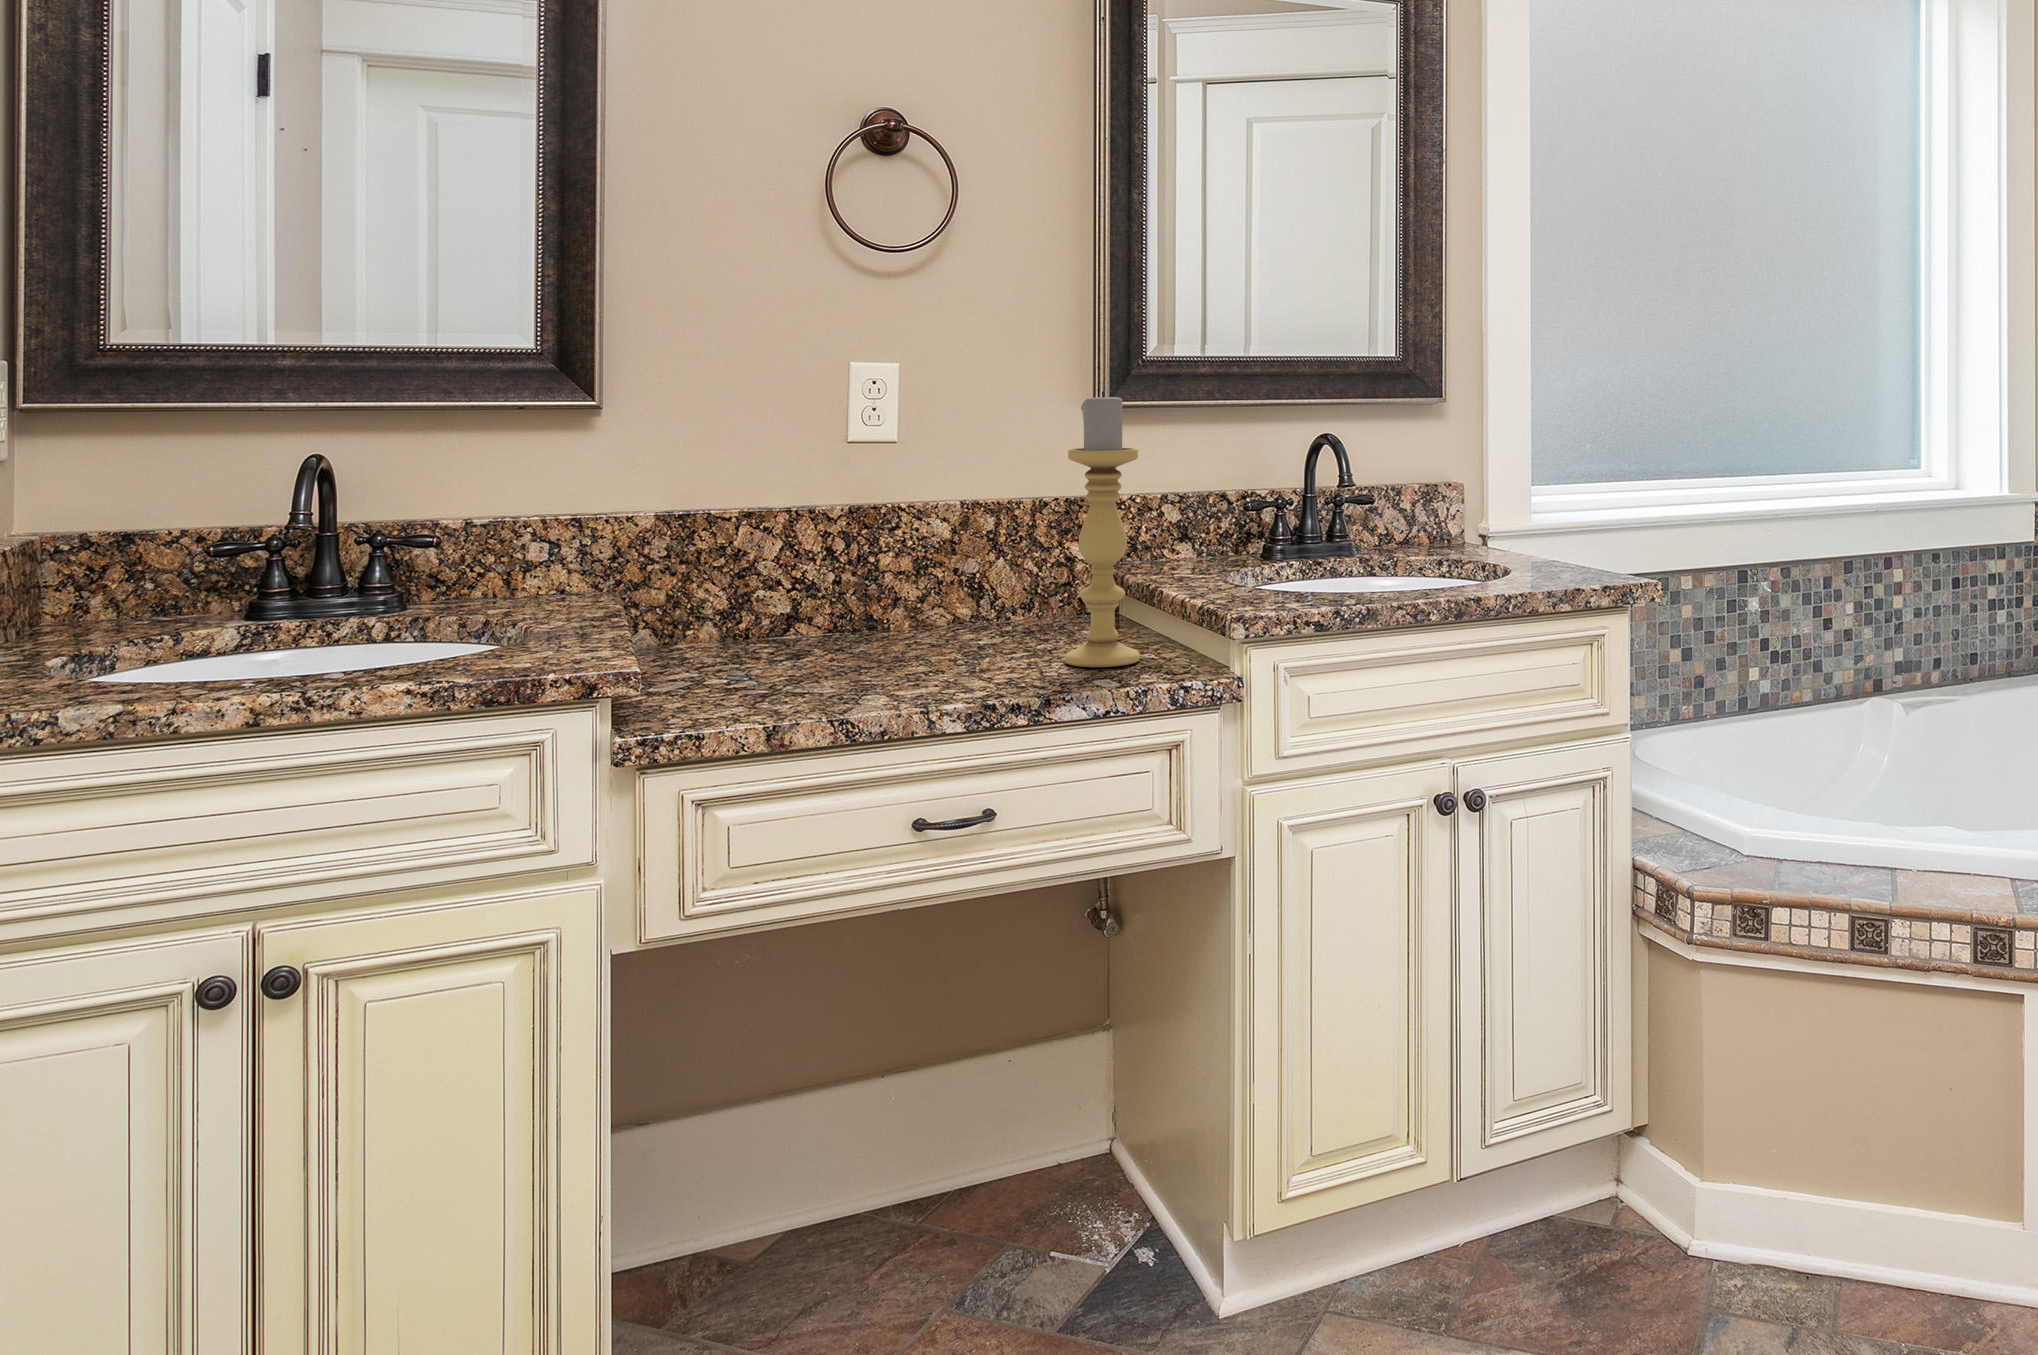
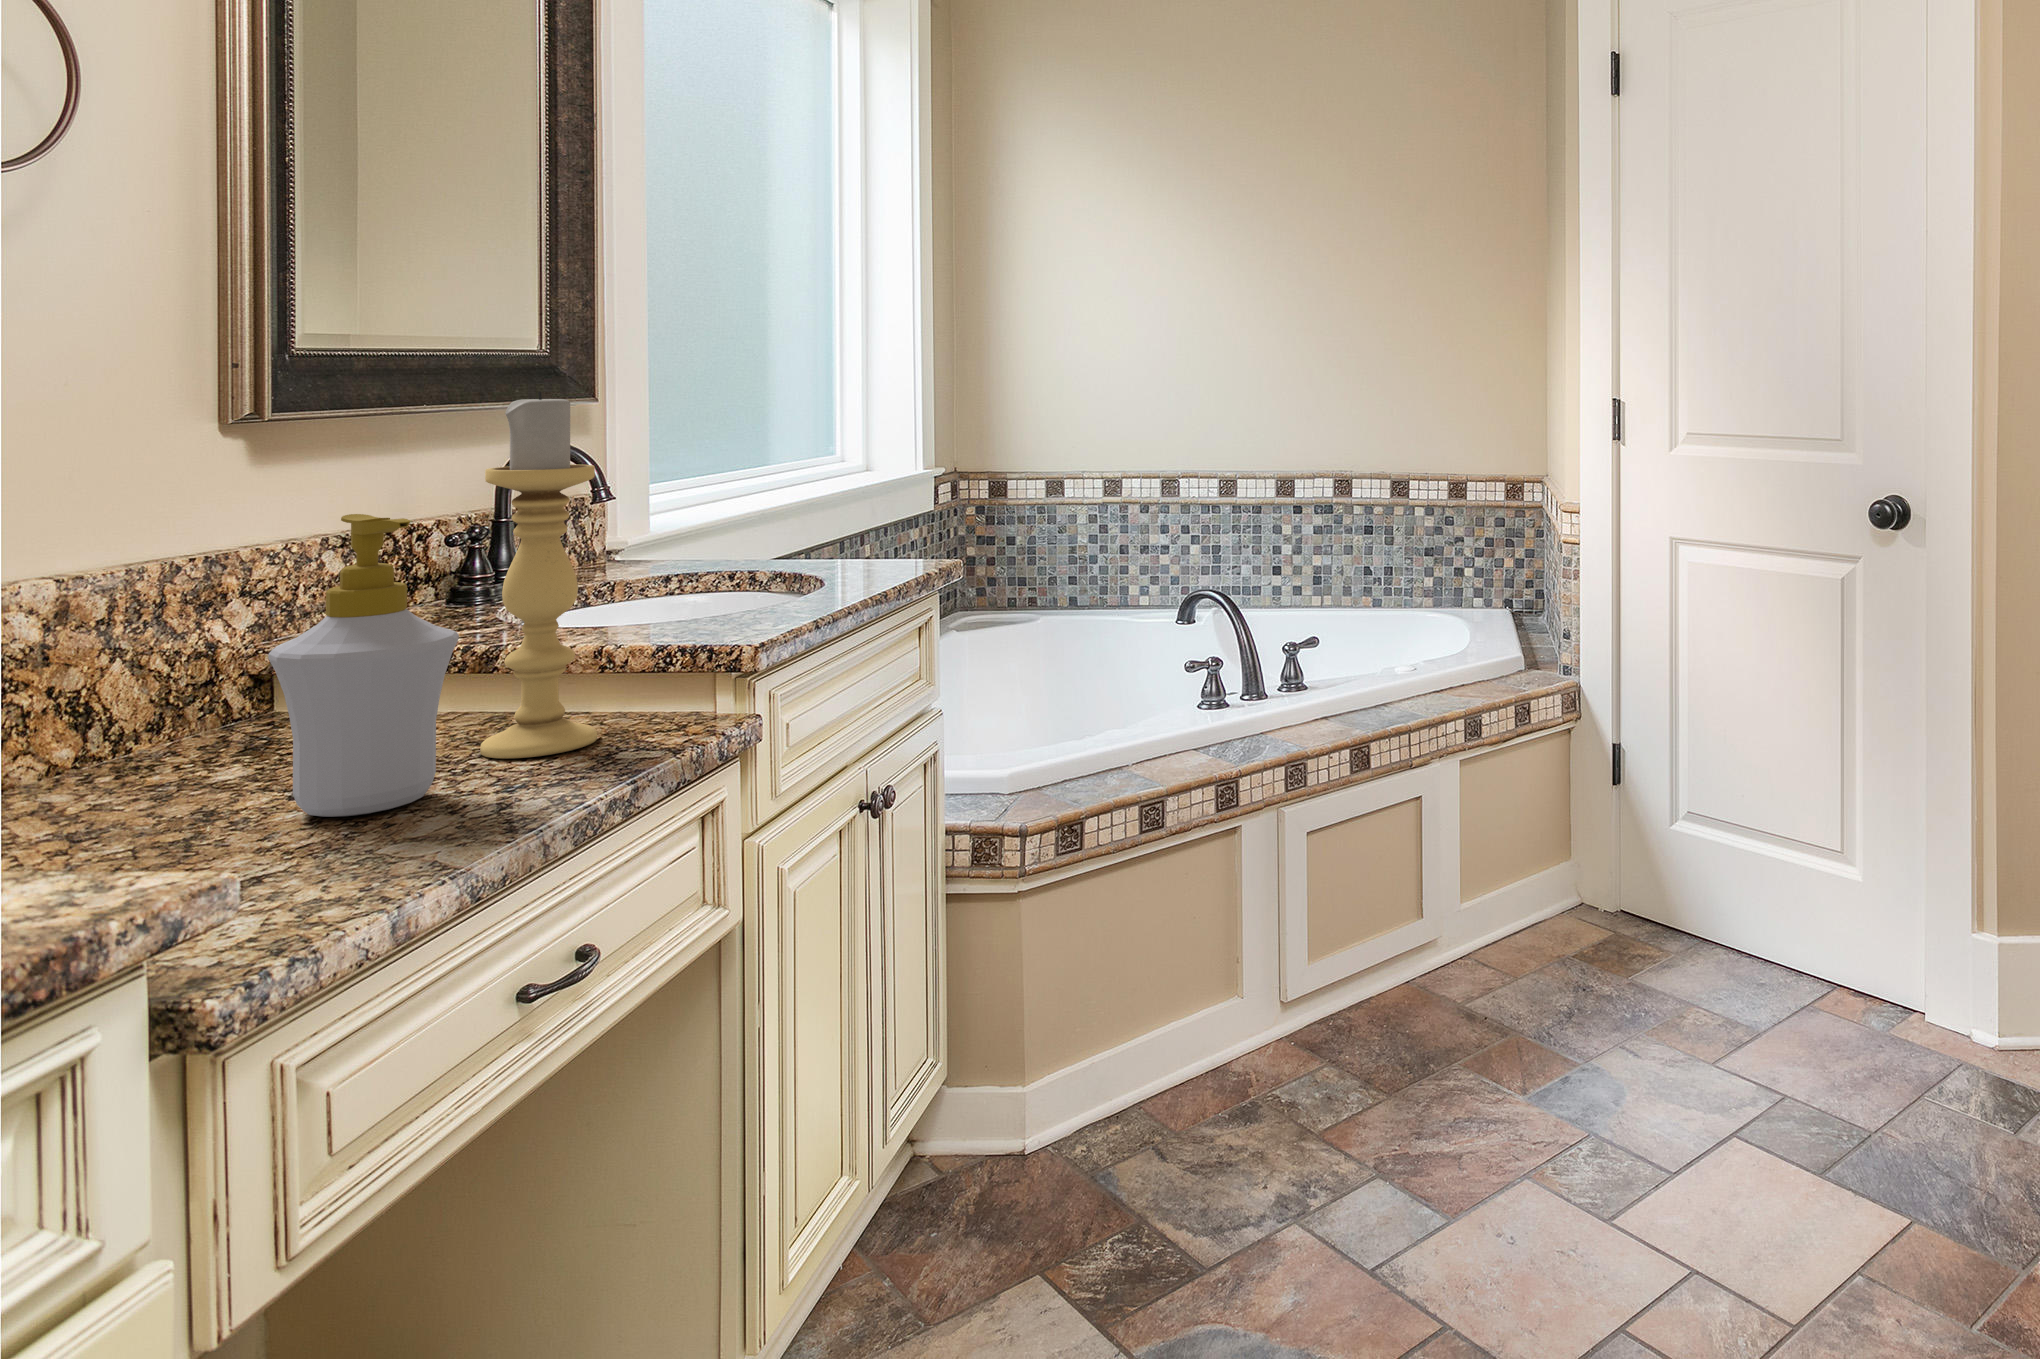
soap bottle: none [898,472,1002,674] -> present [268,514,459,817]

